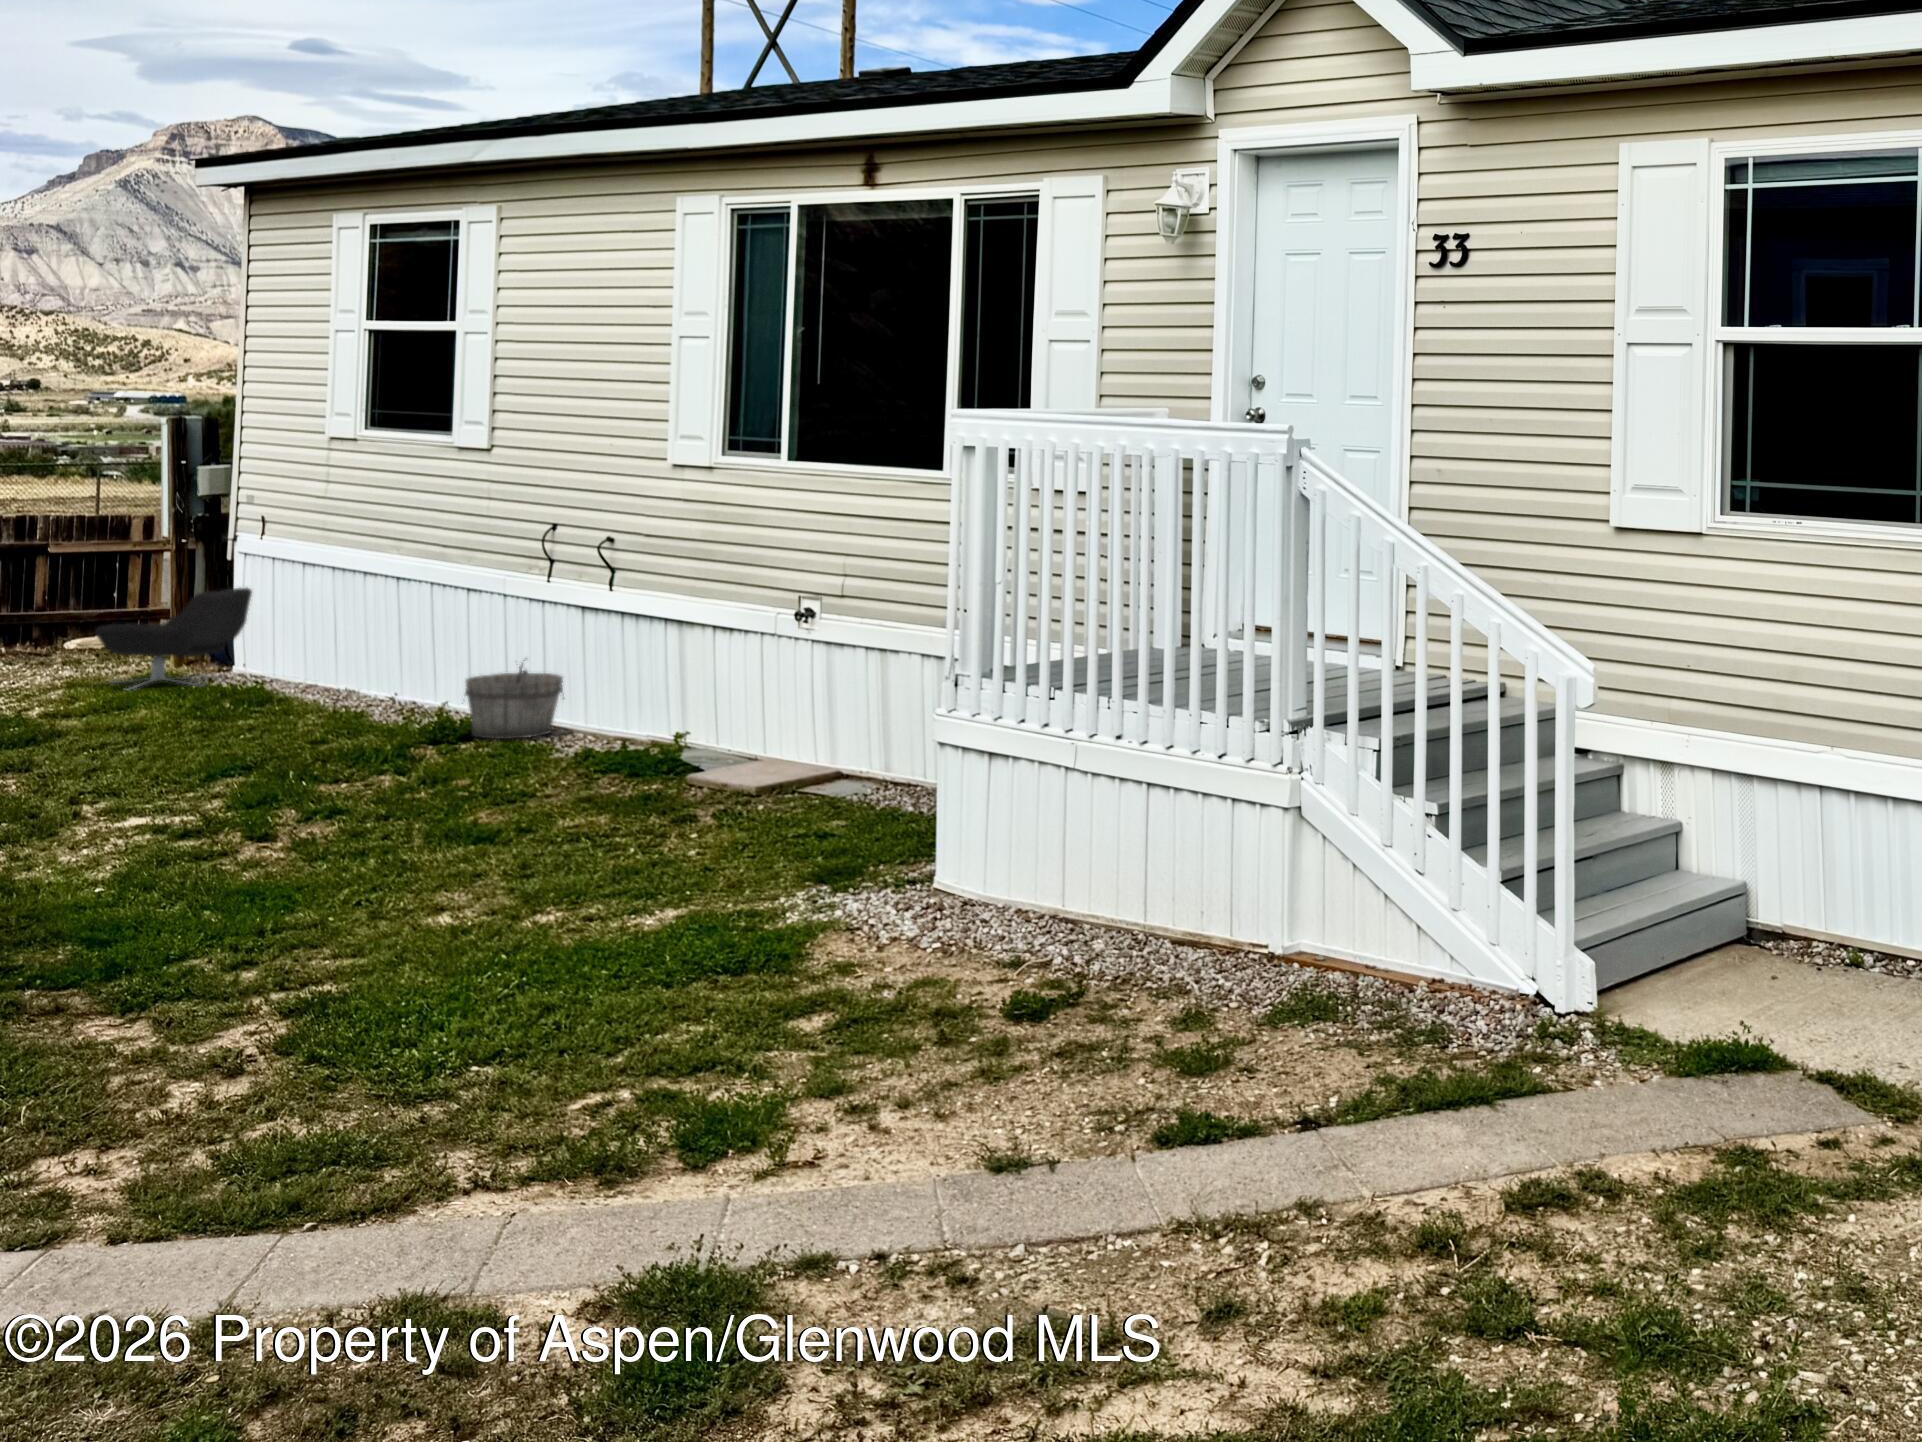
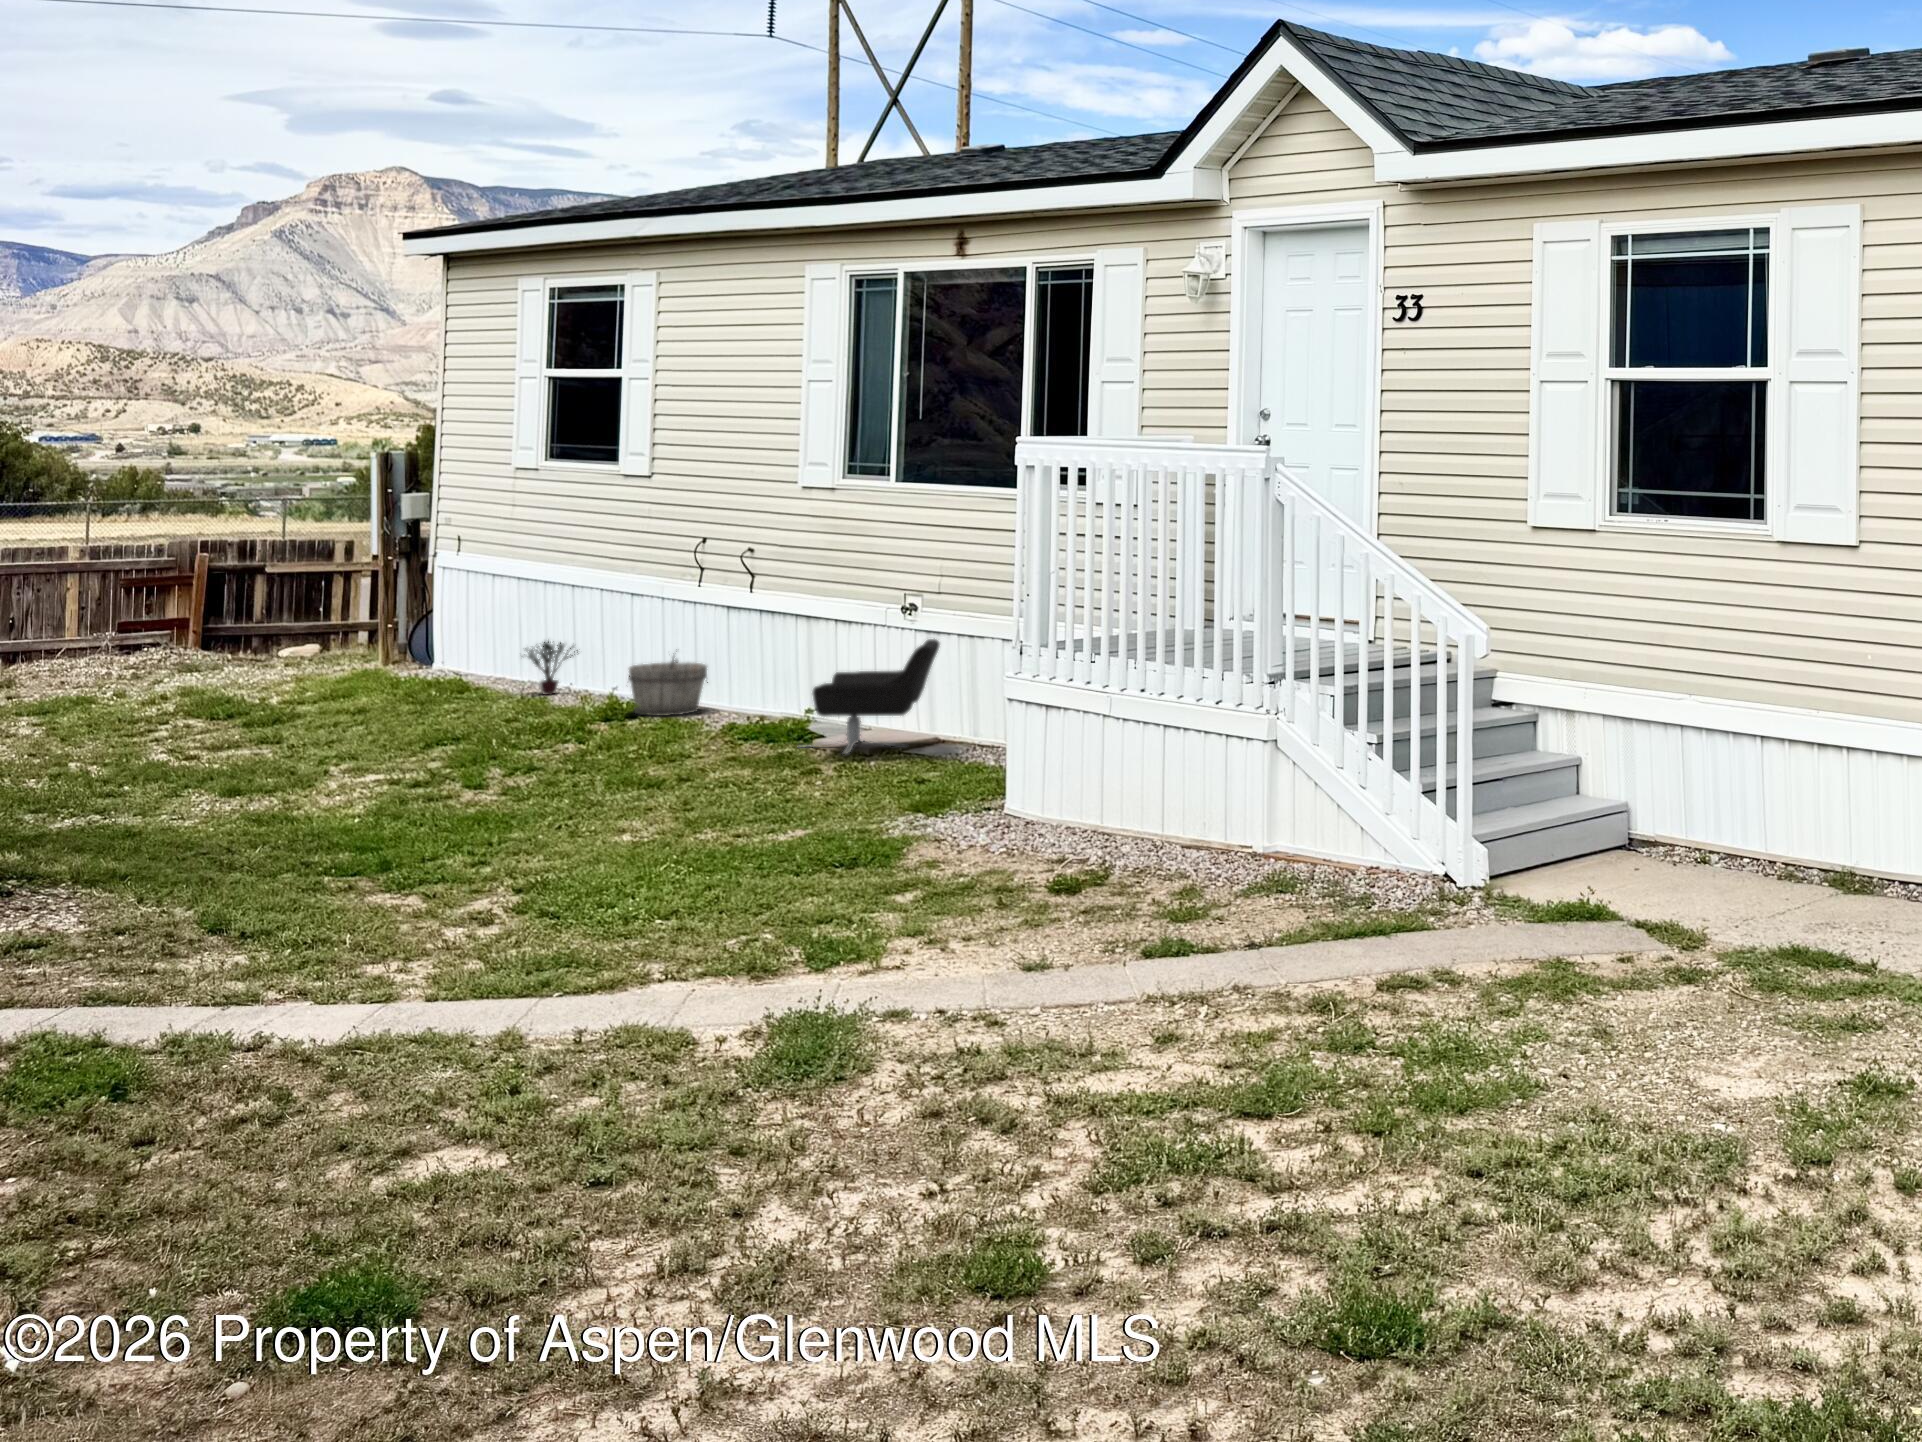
lounge chair: present [95,588,252,688] -> present [813,639,940,754]
potted plant: none [333,640,411,709] -> present [525,641,578,695]

